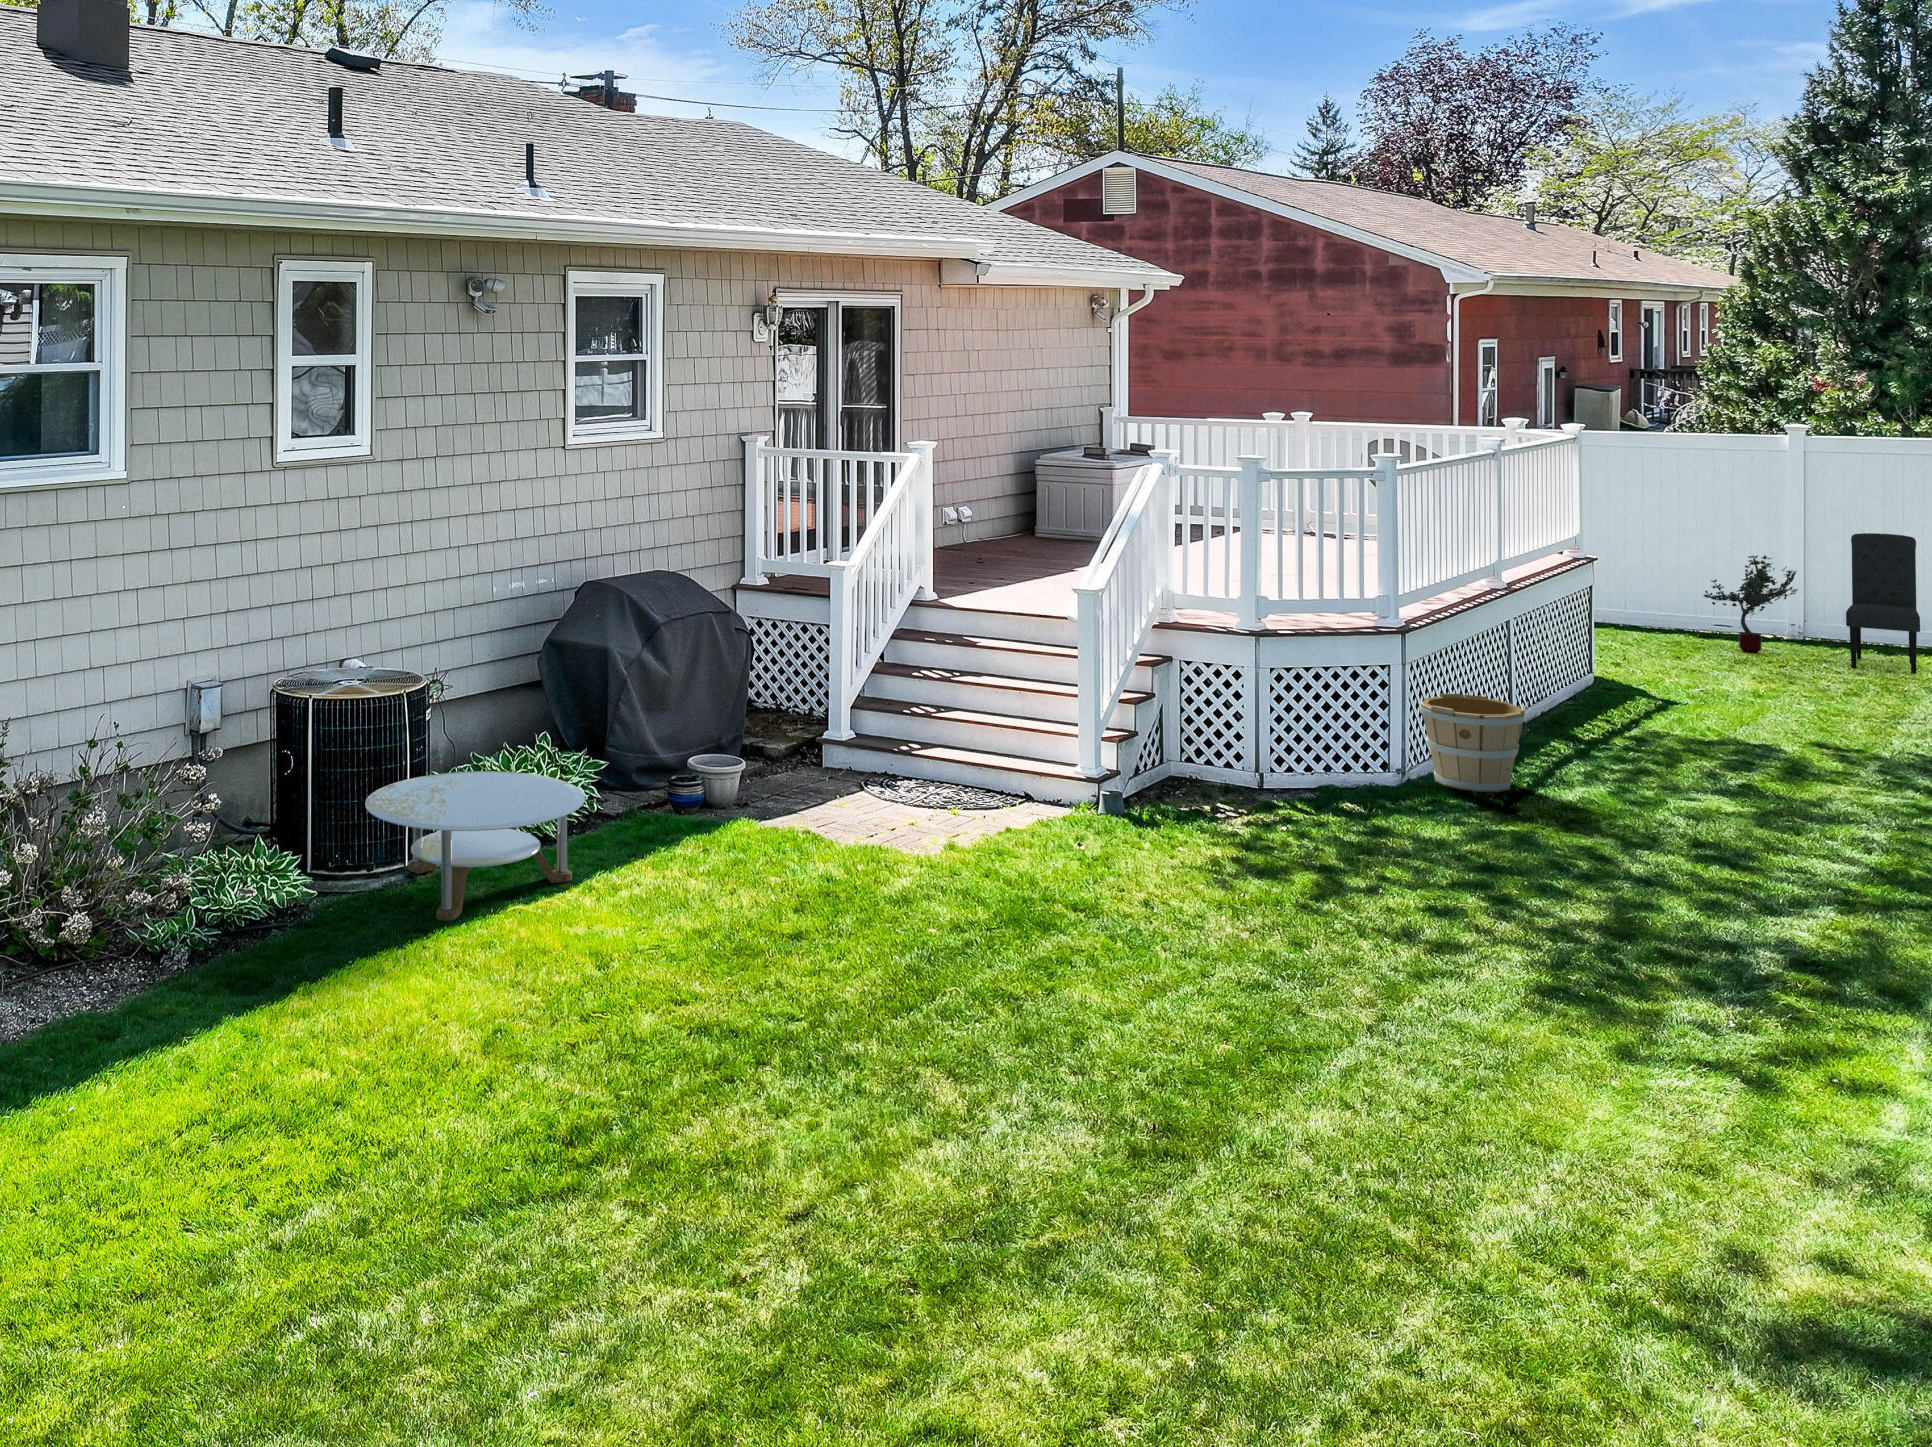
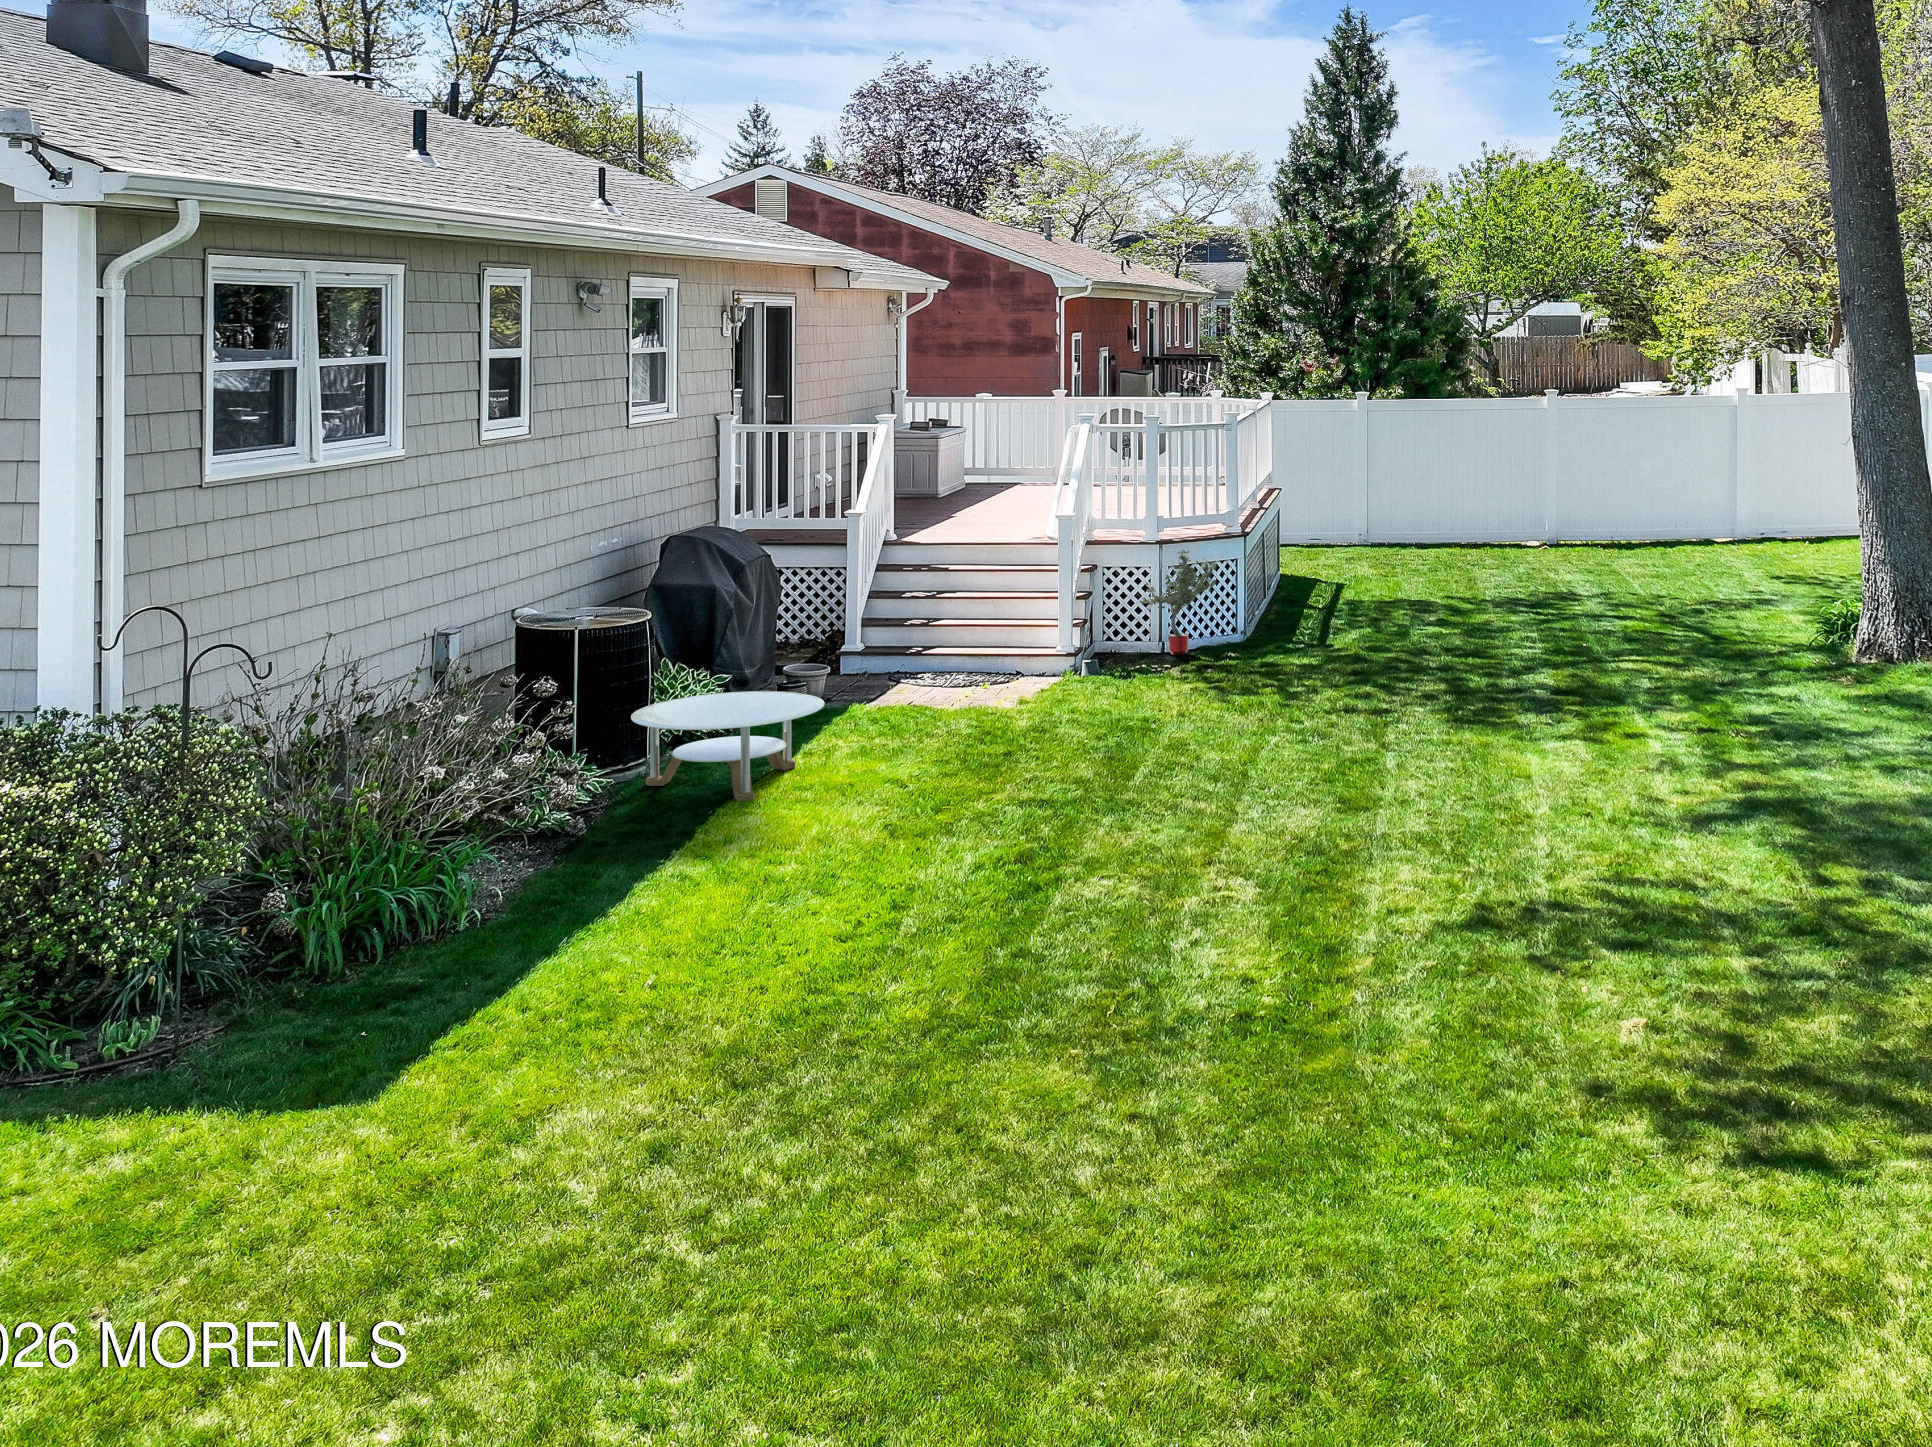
chair: present [1846,533,1920,674] -> none [1386,459,1429,550]
potted tree: present [1704,555,1798,653] -> present [1139,550,1217,655]
wooden bucket: present [1419,694,1526,792] -> none [1243,572,1309,635]

